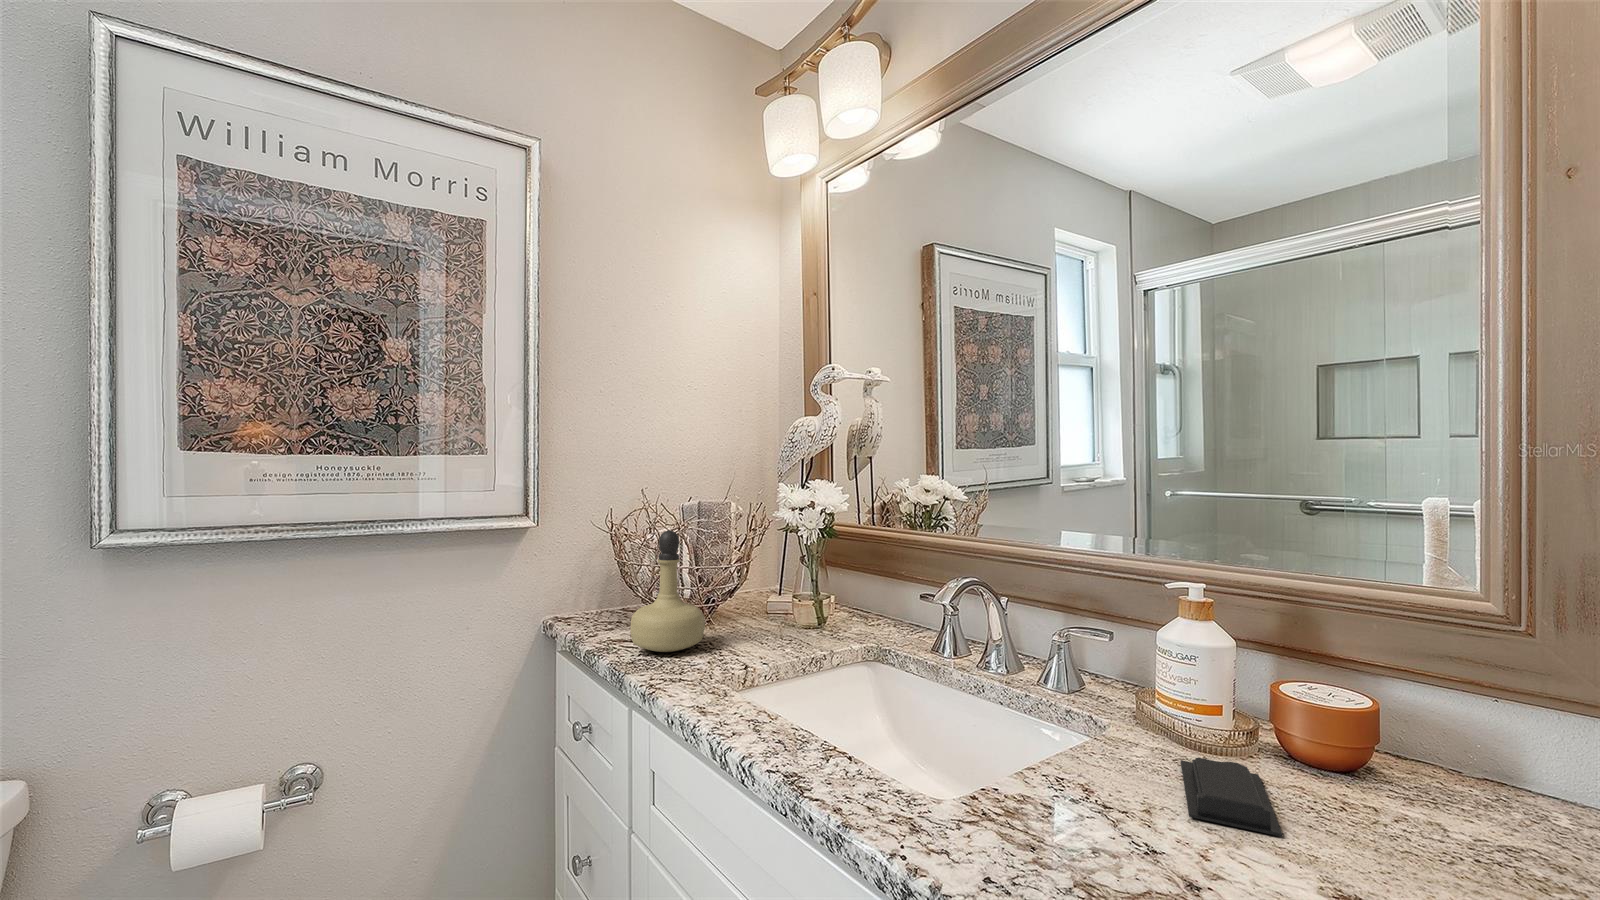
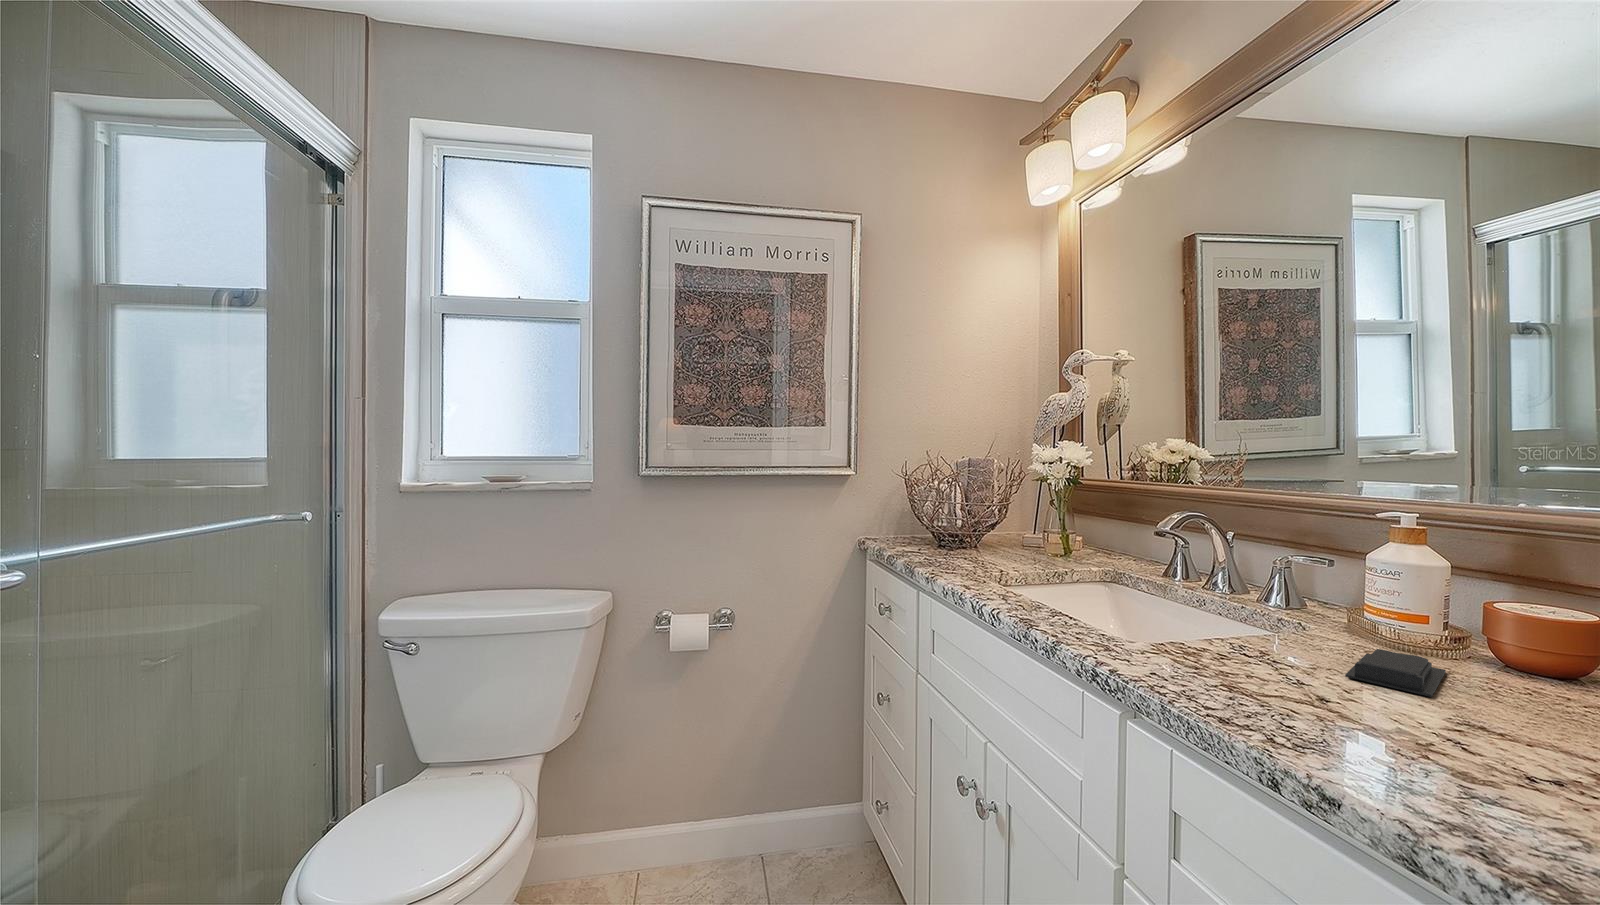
perfume bottle: present [630,530,705,652] -> none [920,476,973,560]

